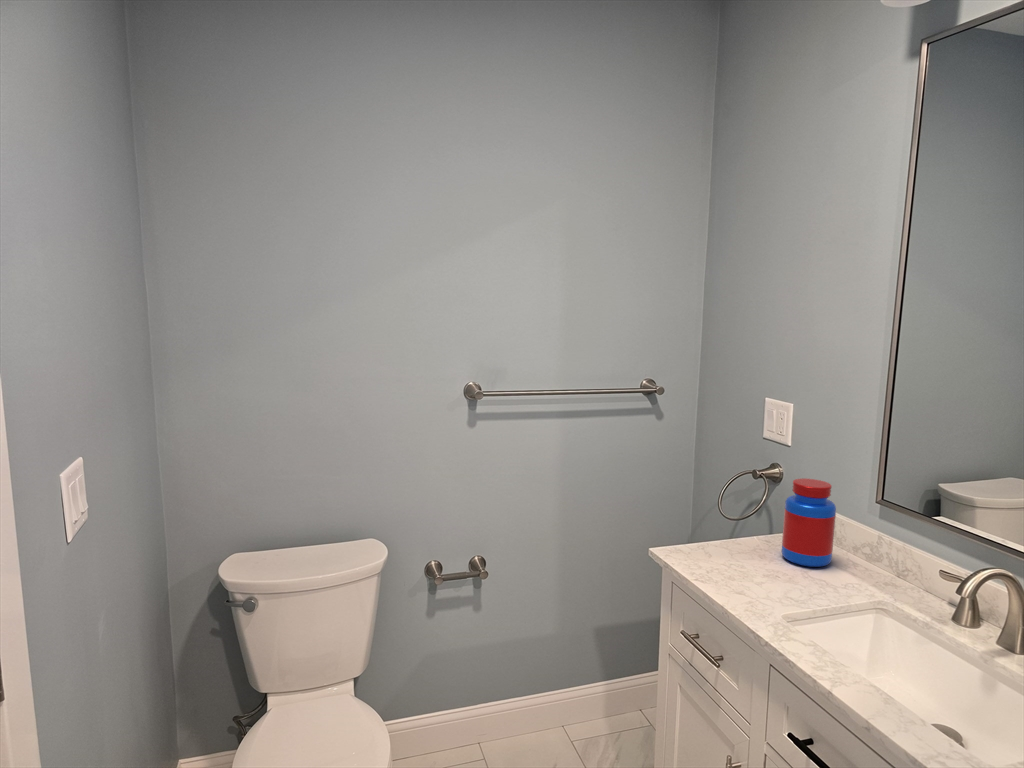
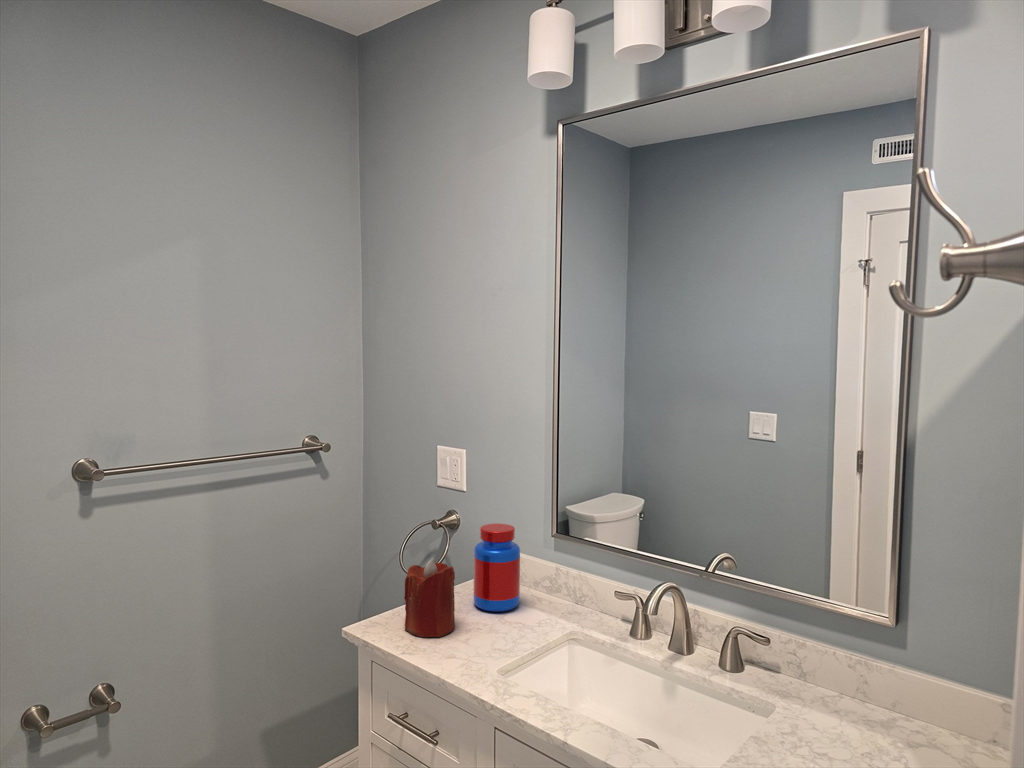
candle: none [705,501,759,575] -> present [404,558,455,637]

